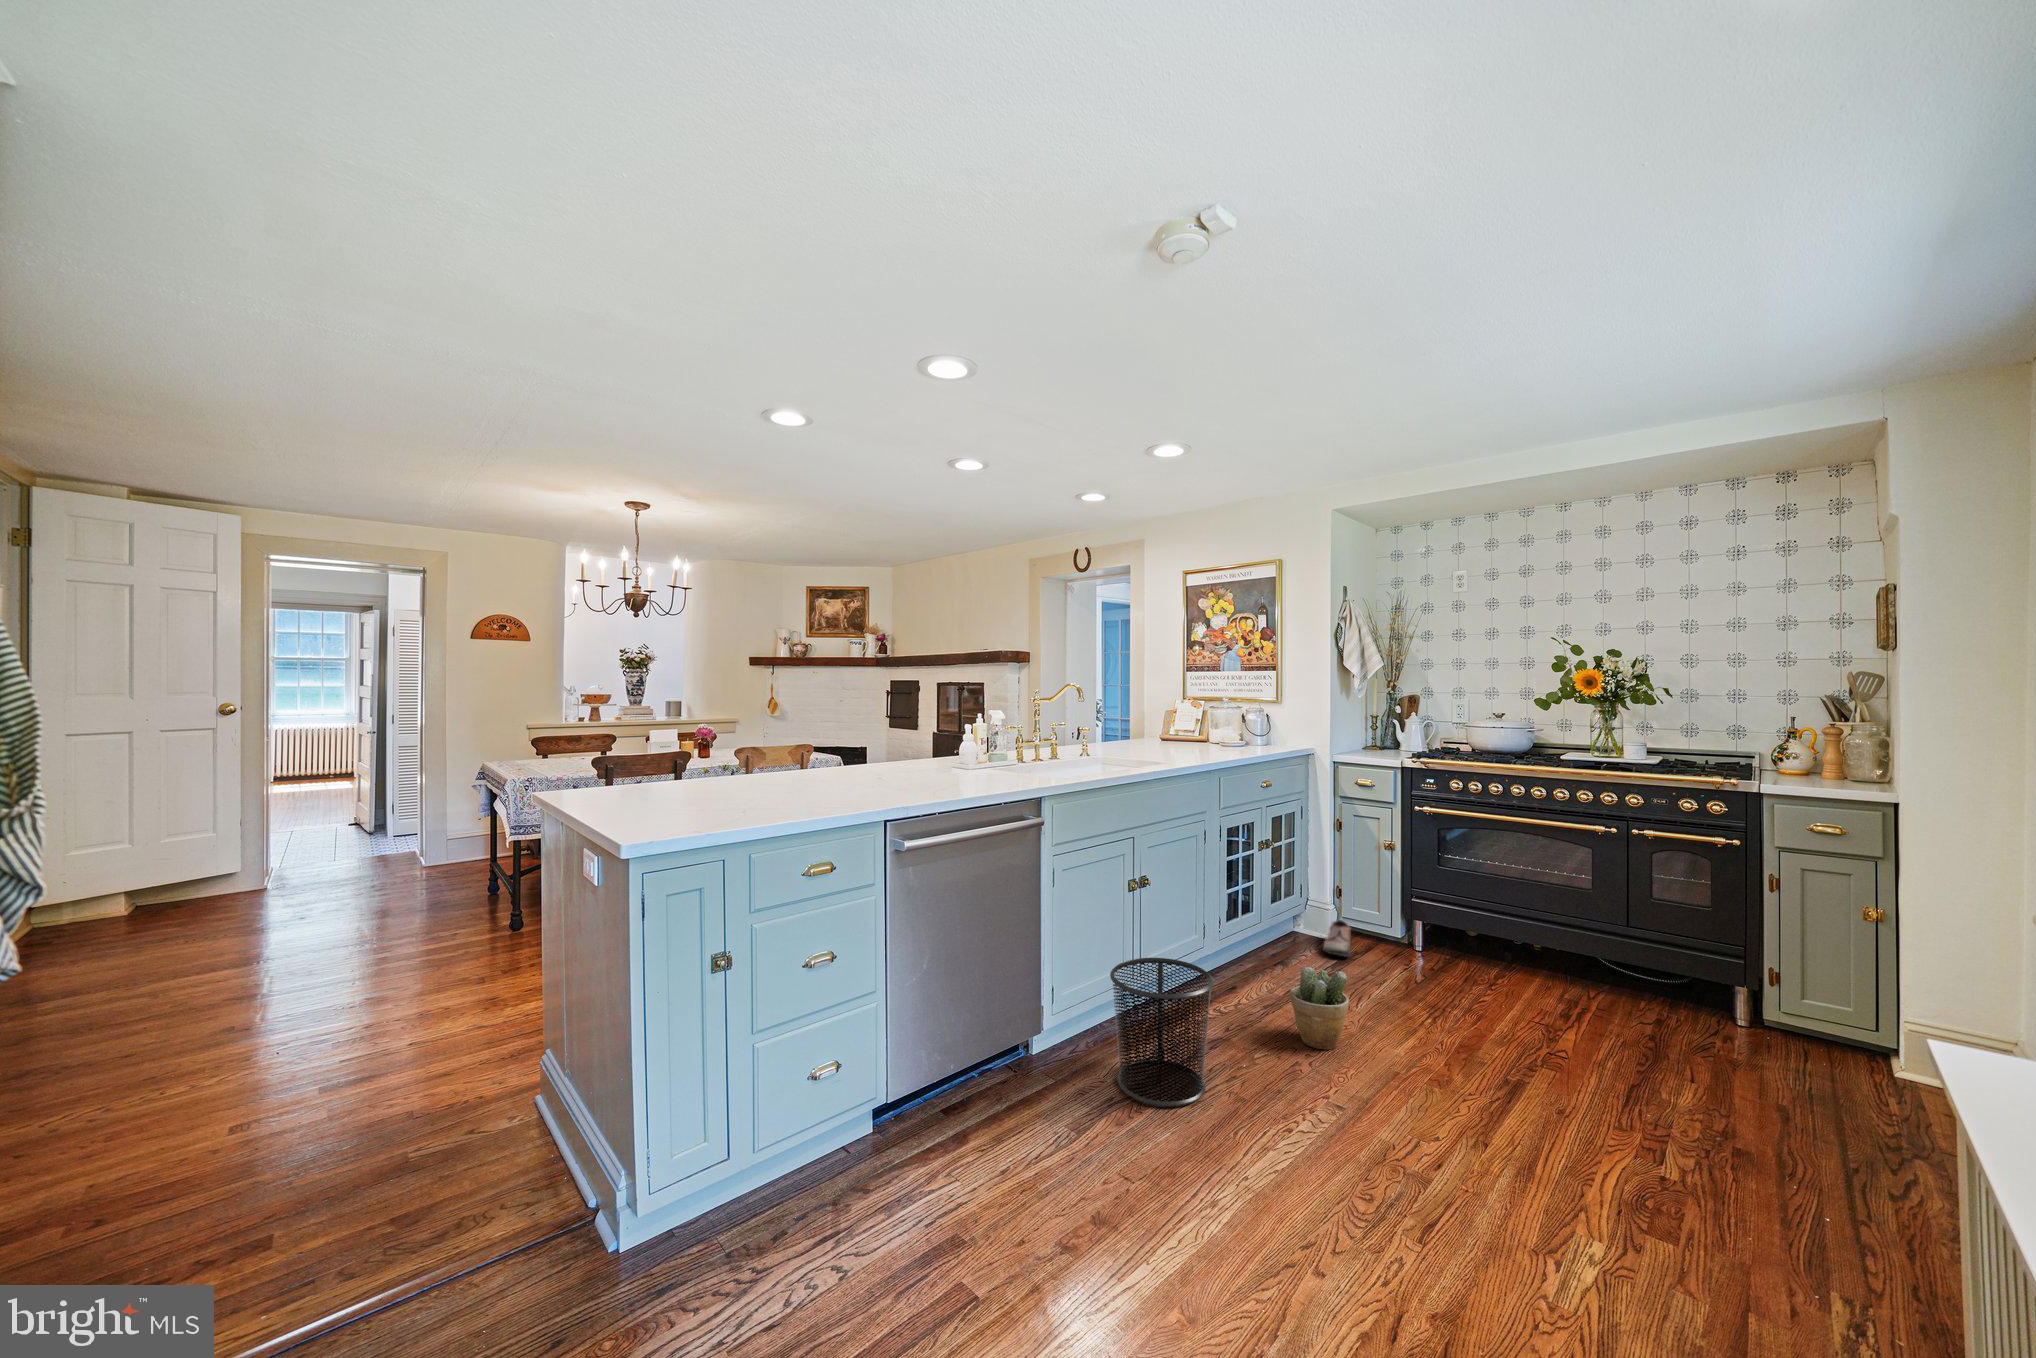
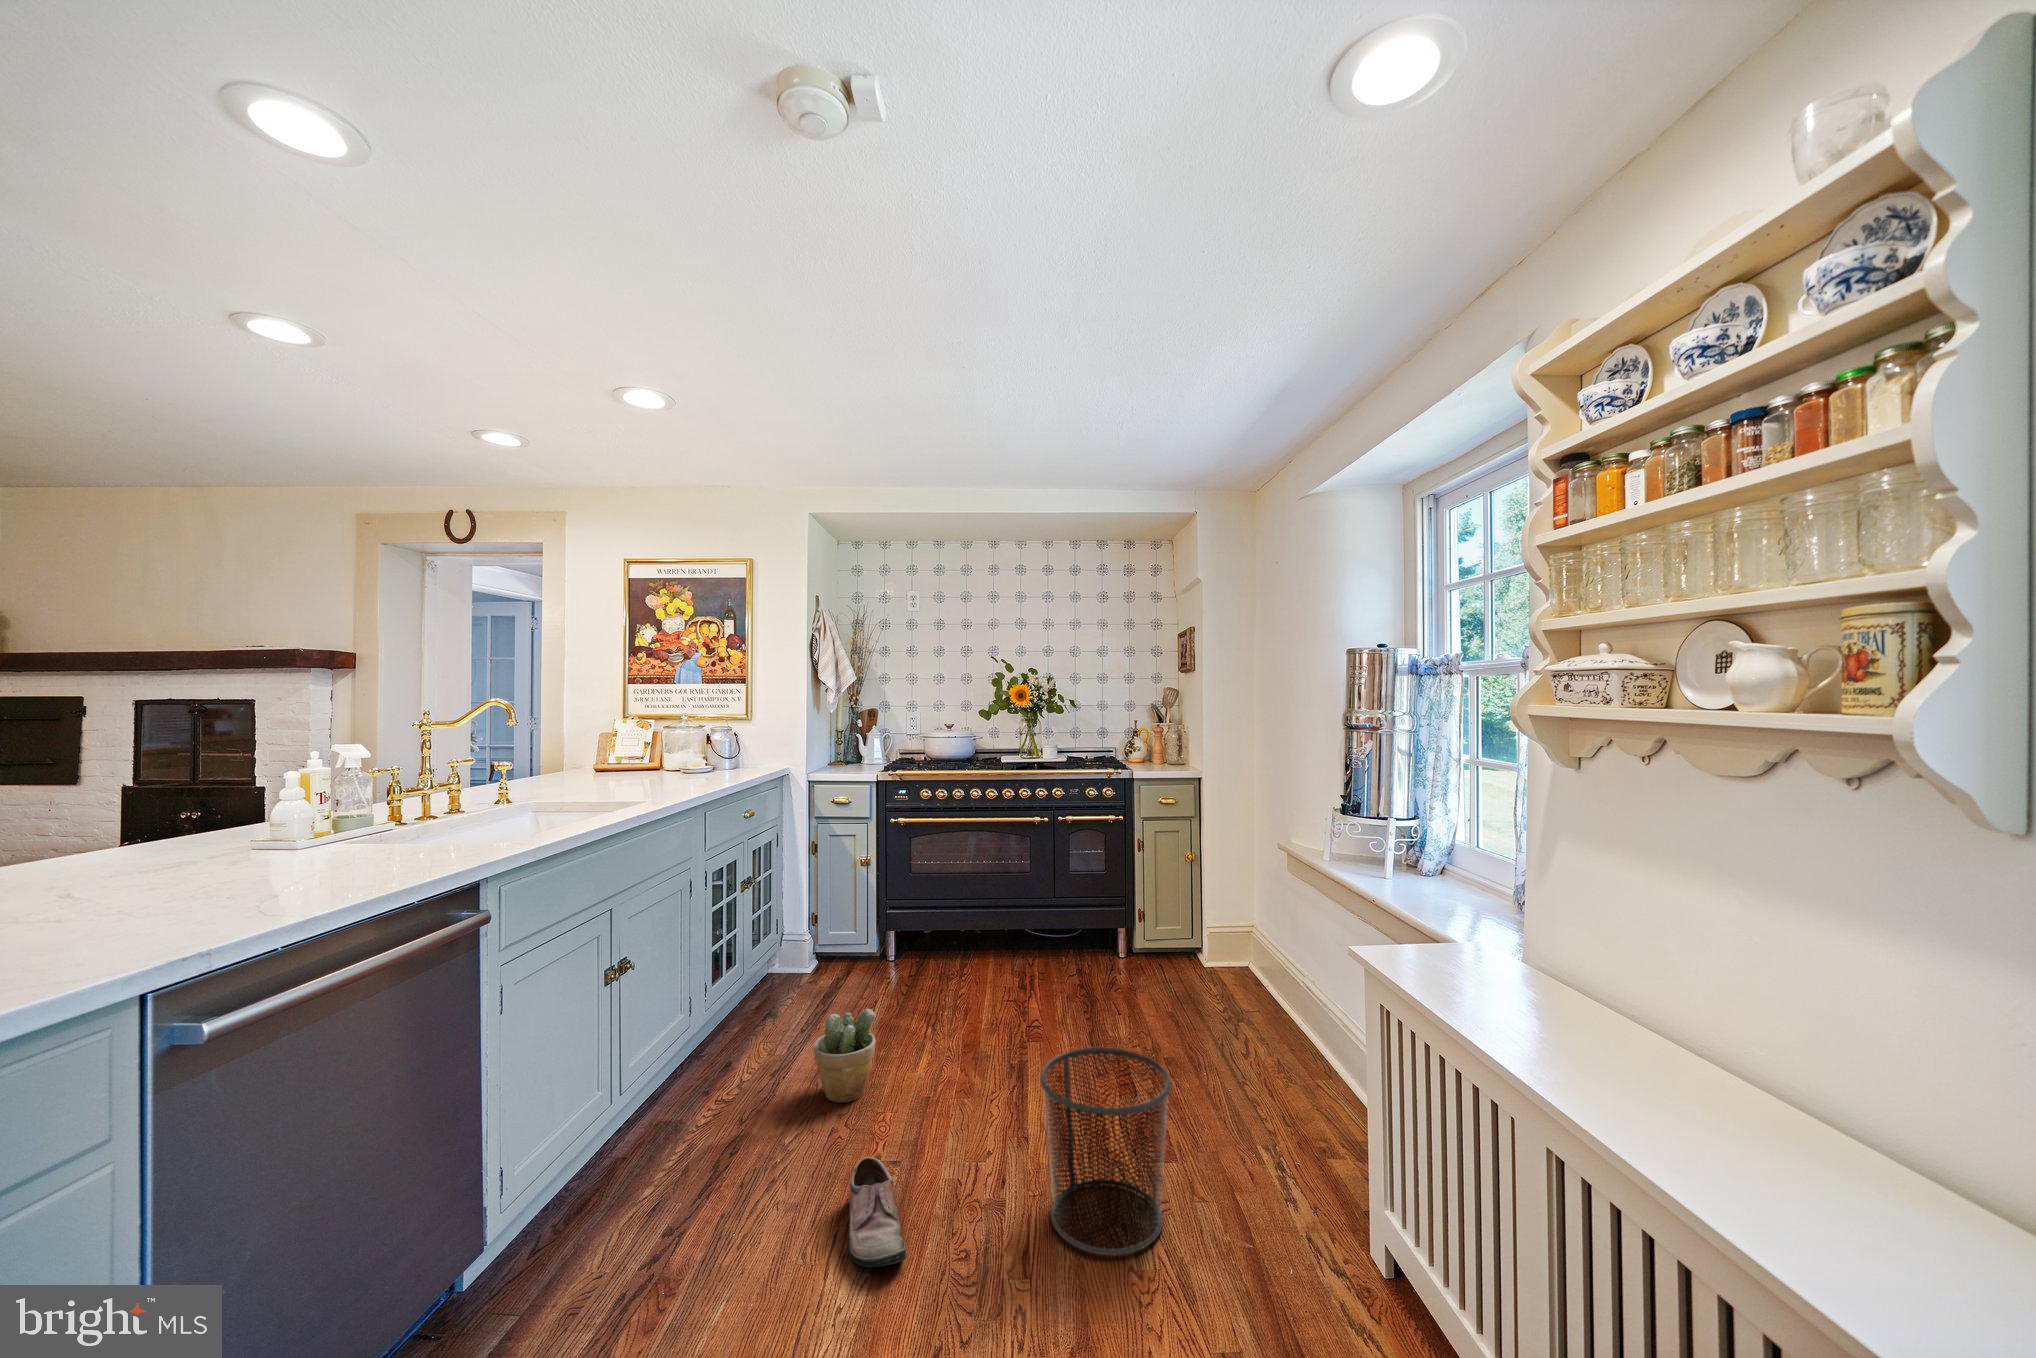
shoe: present [1323,920,1351,957] -> present [848,1157,906,1267]
waste bin: present [1110,958,1214,1107] -> present [1040,1047,1172,1255]

